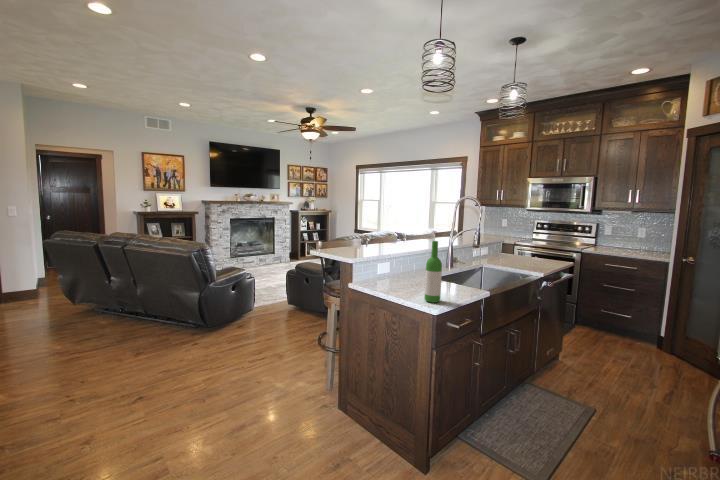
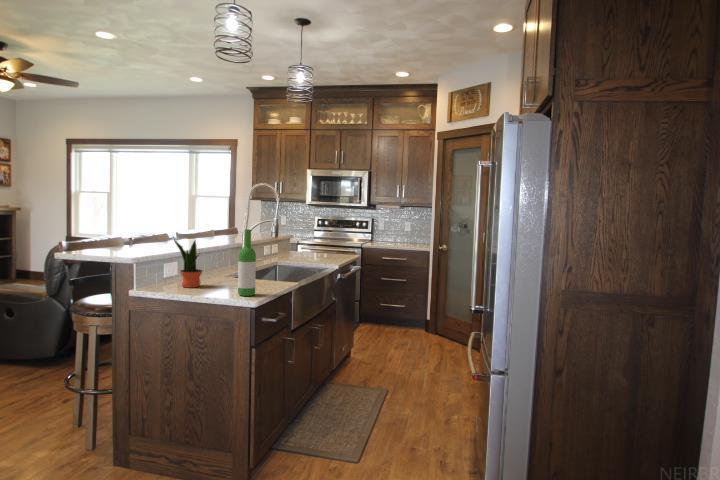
potted plant: none [381,242,403,287] -> present [173,238,202,288]

